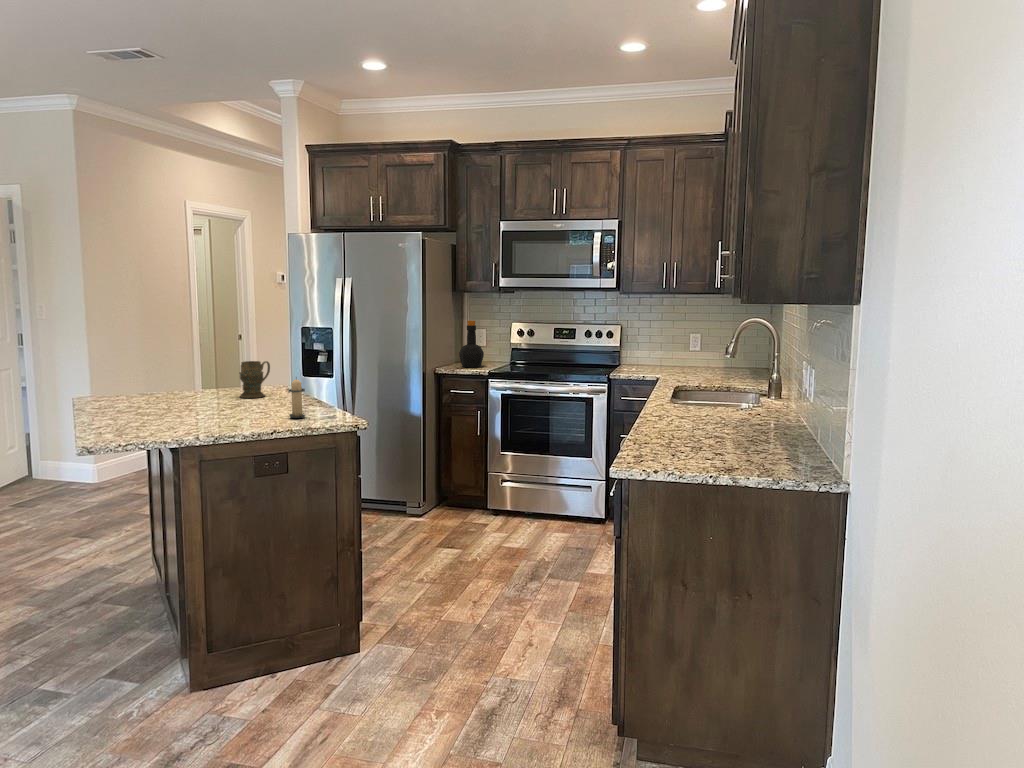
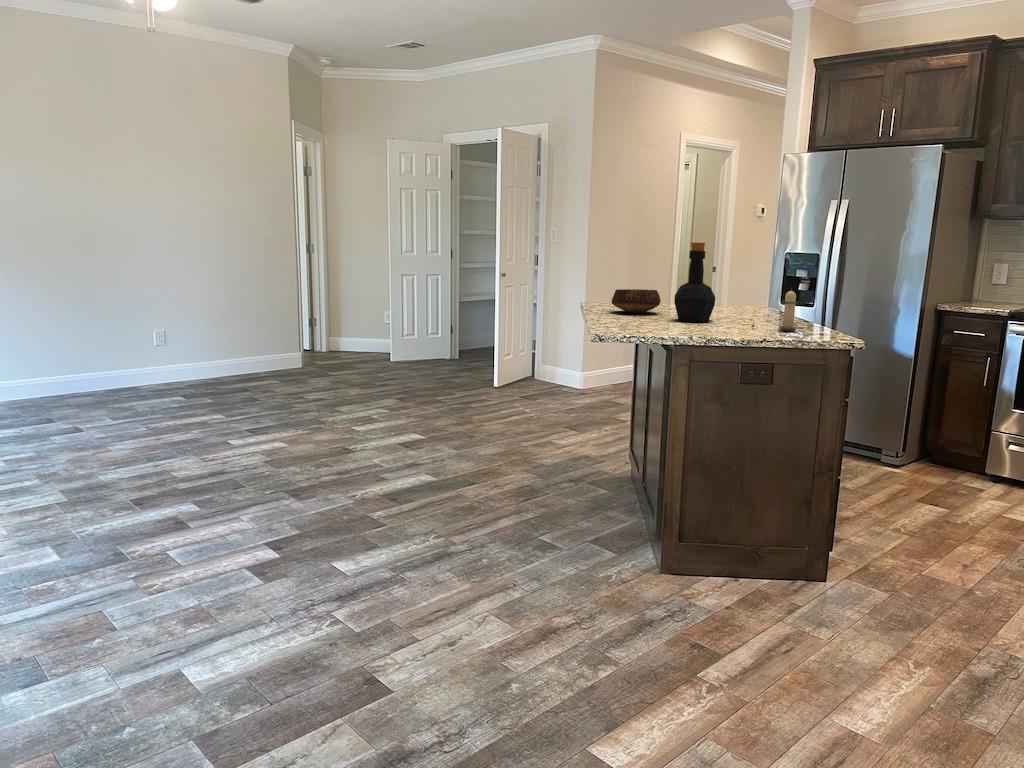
bottle: present [459,321,484,368] -> present [674,242,715,322]
mug: present [239,361,270,398] -> none [725,277,758,313]
bowl: none [107,382,166,408] -> present [611,289,661,313]

